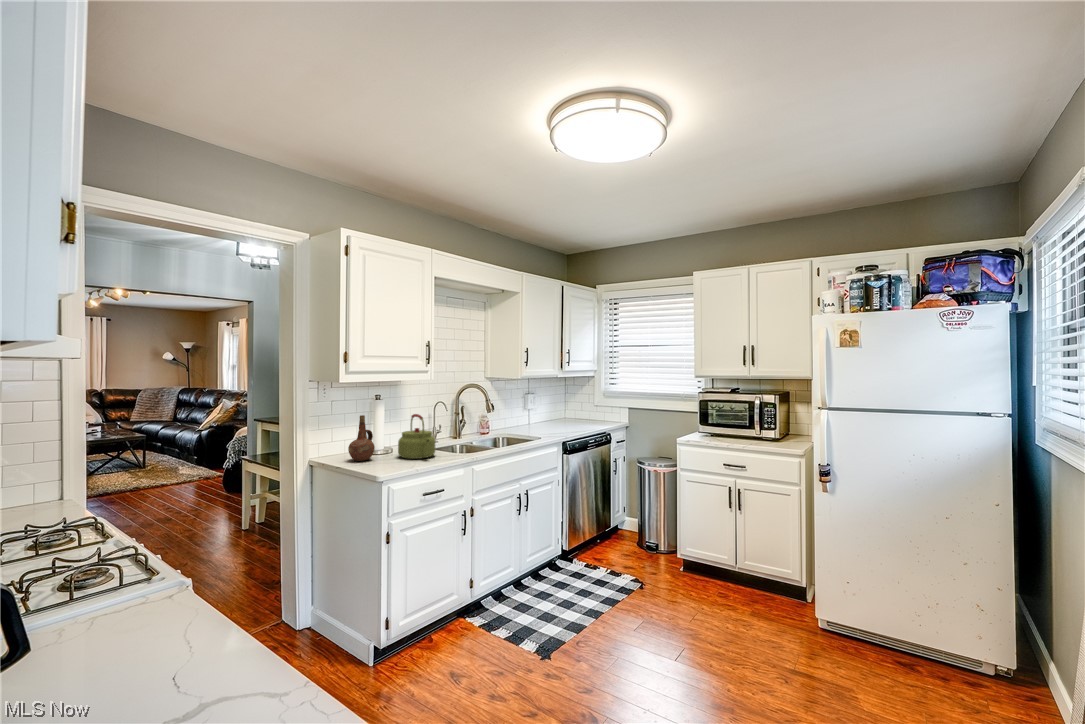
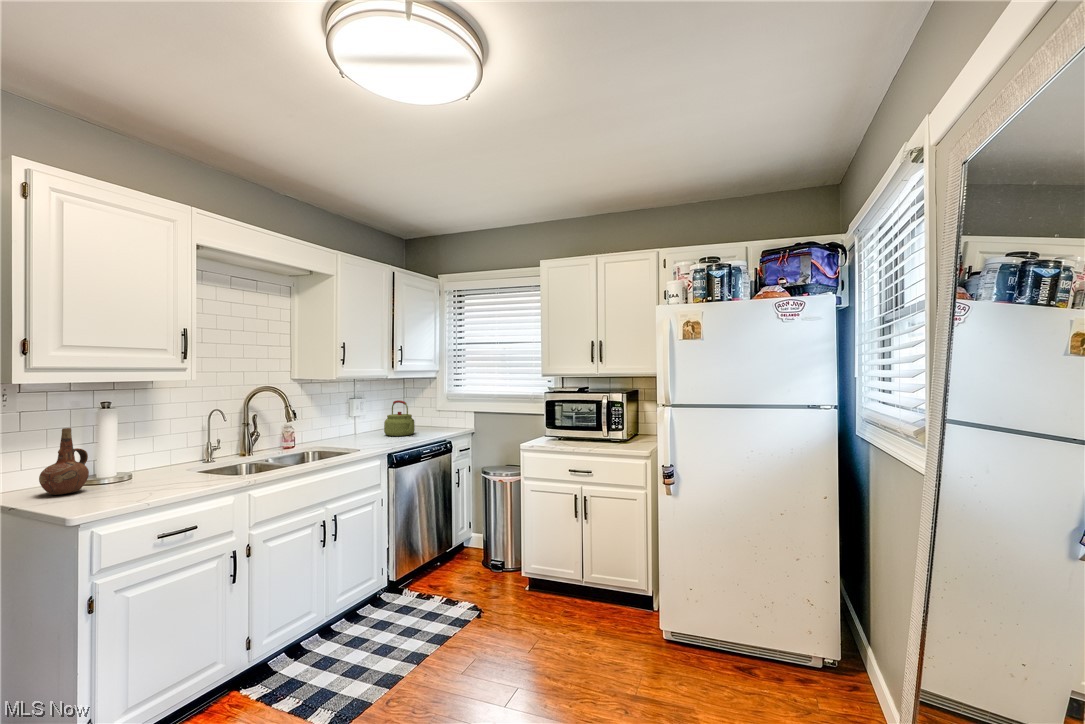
kettle: present [398,414,435,459] -> present [384,400,415,436]

